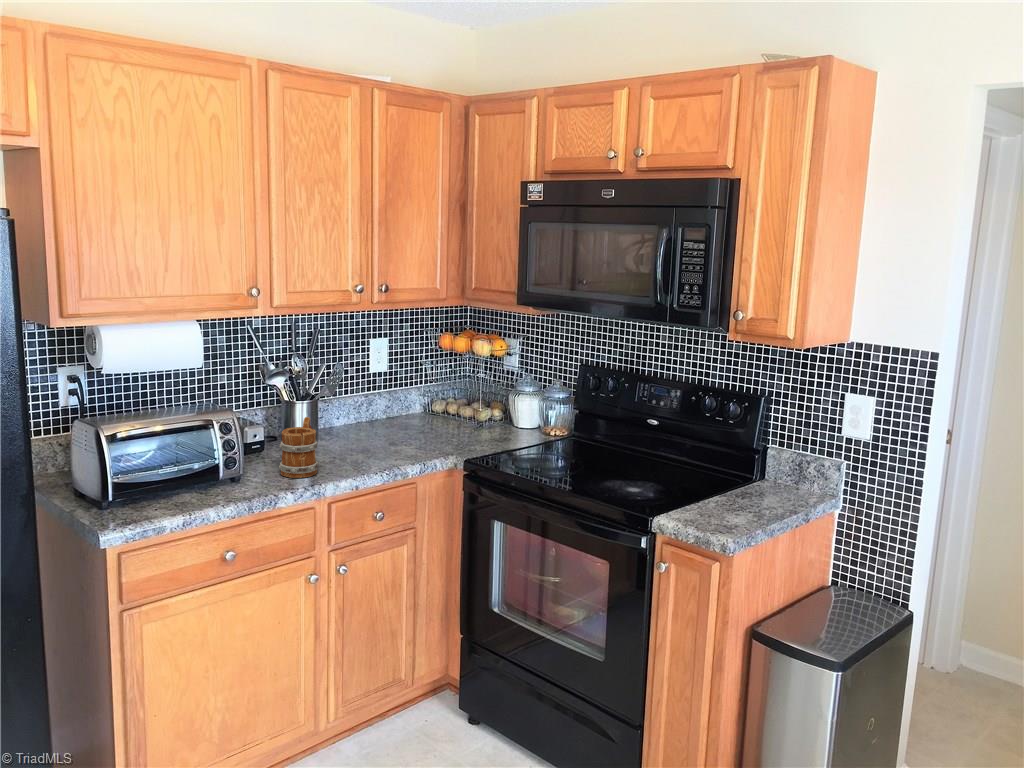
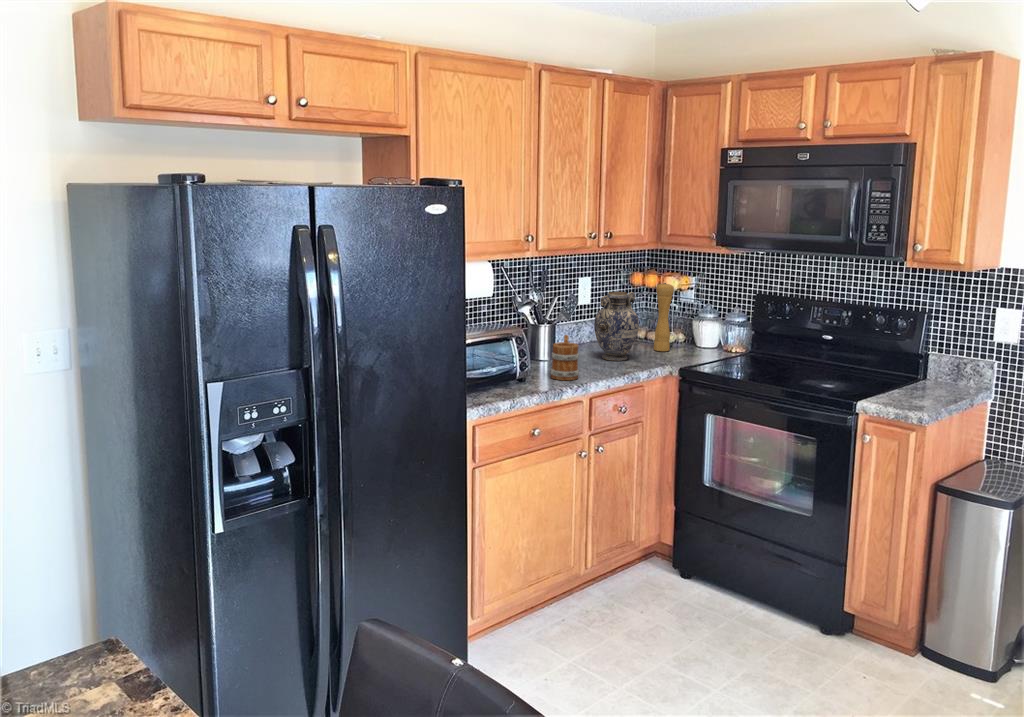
pepper mill: none [455,348,478,431] -> present [654,283,674,351]
decorative vase: none [367,360,423,446] -> present [594,292,639,361]

